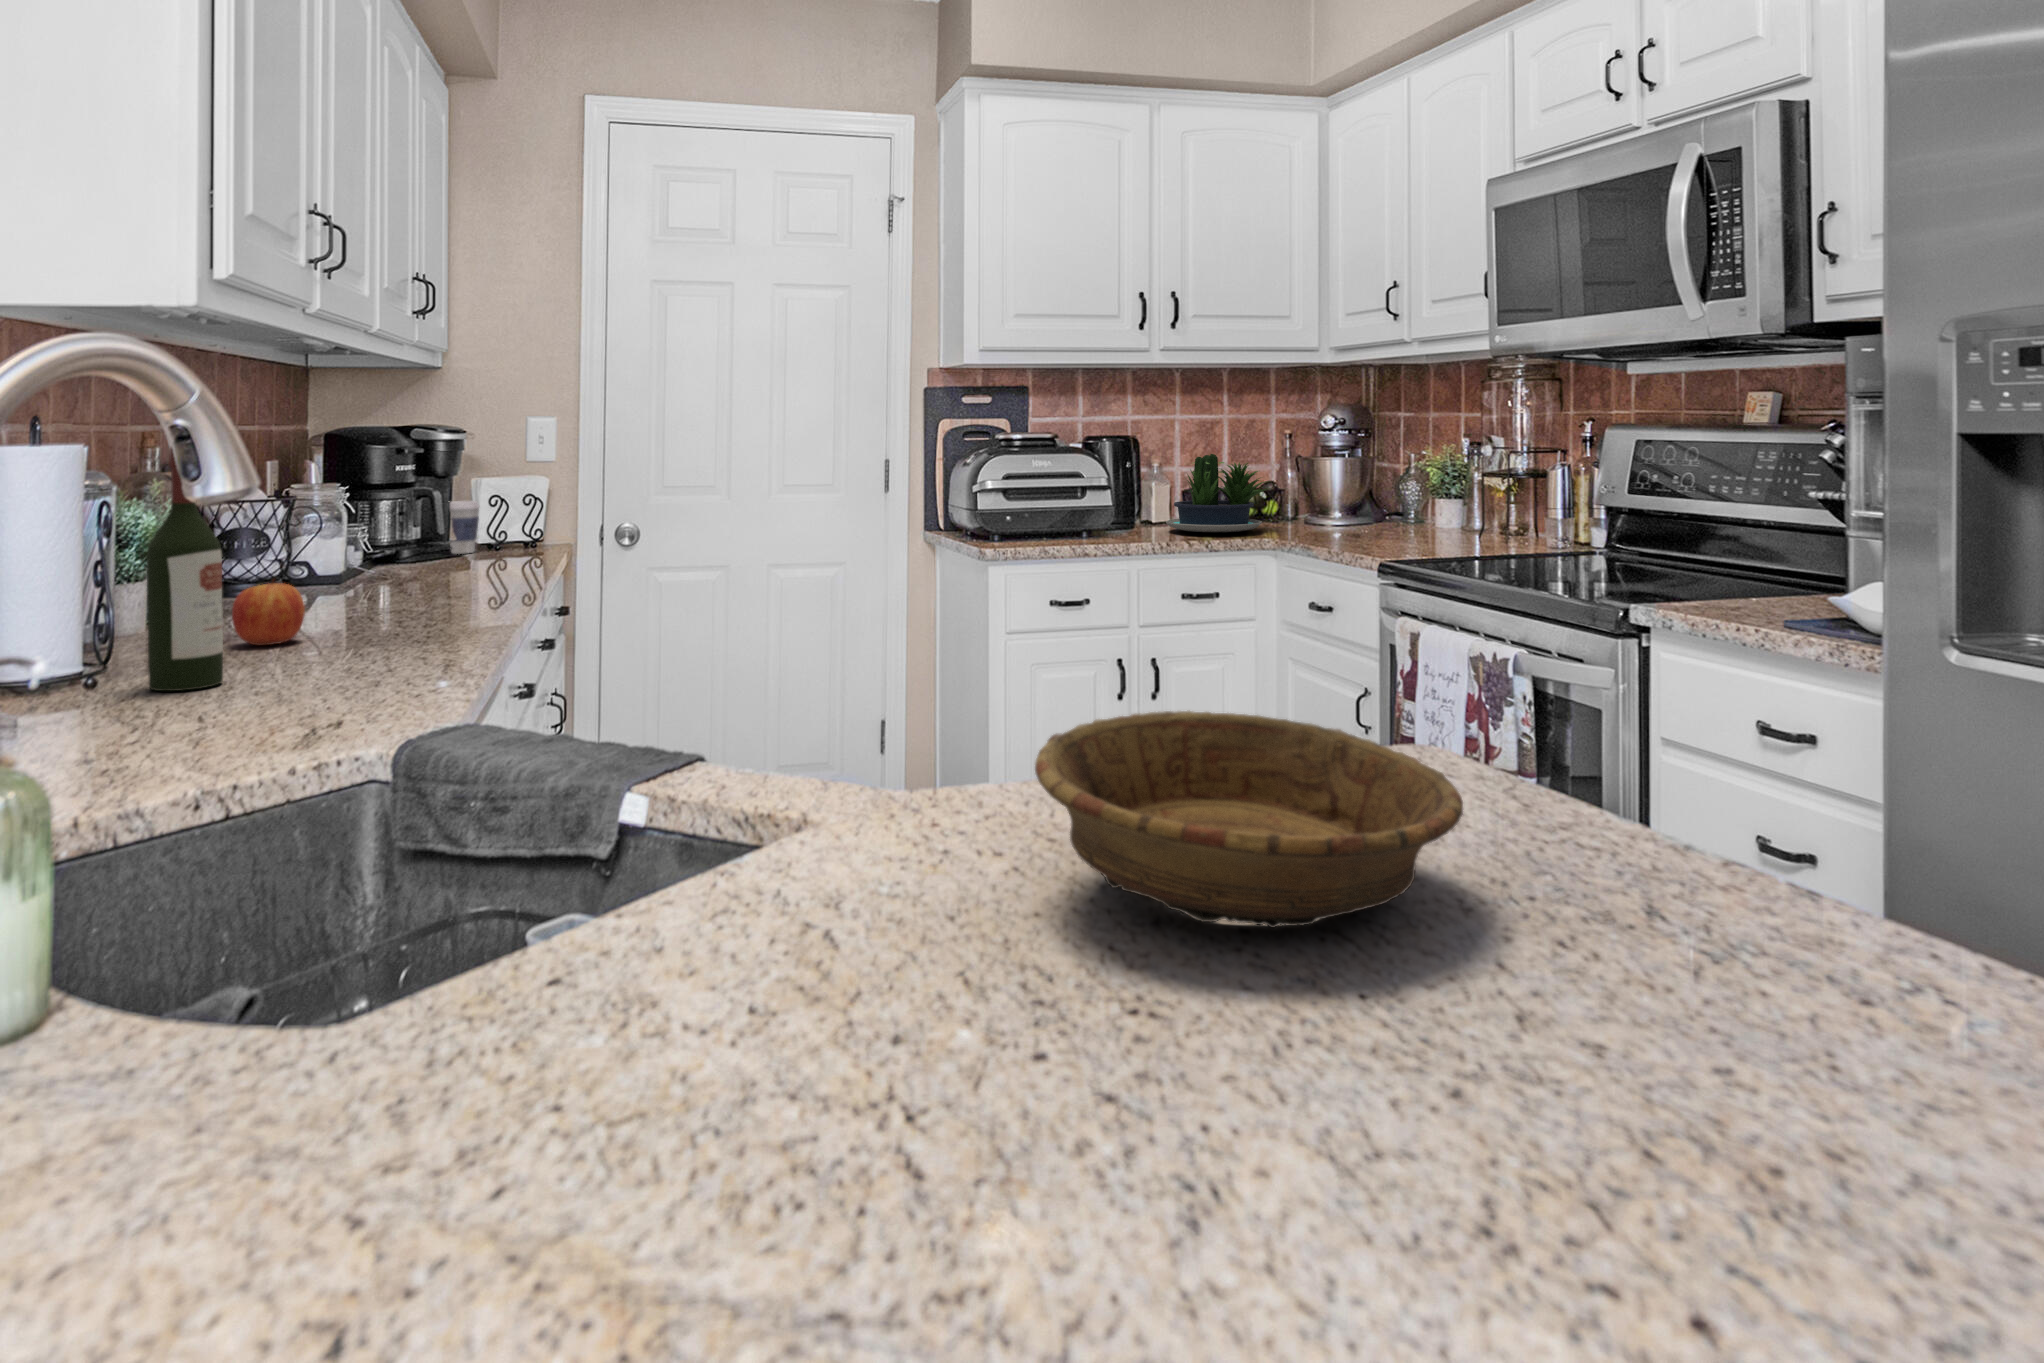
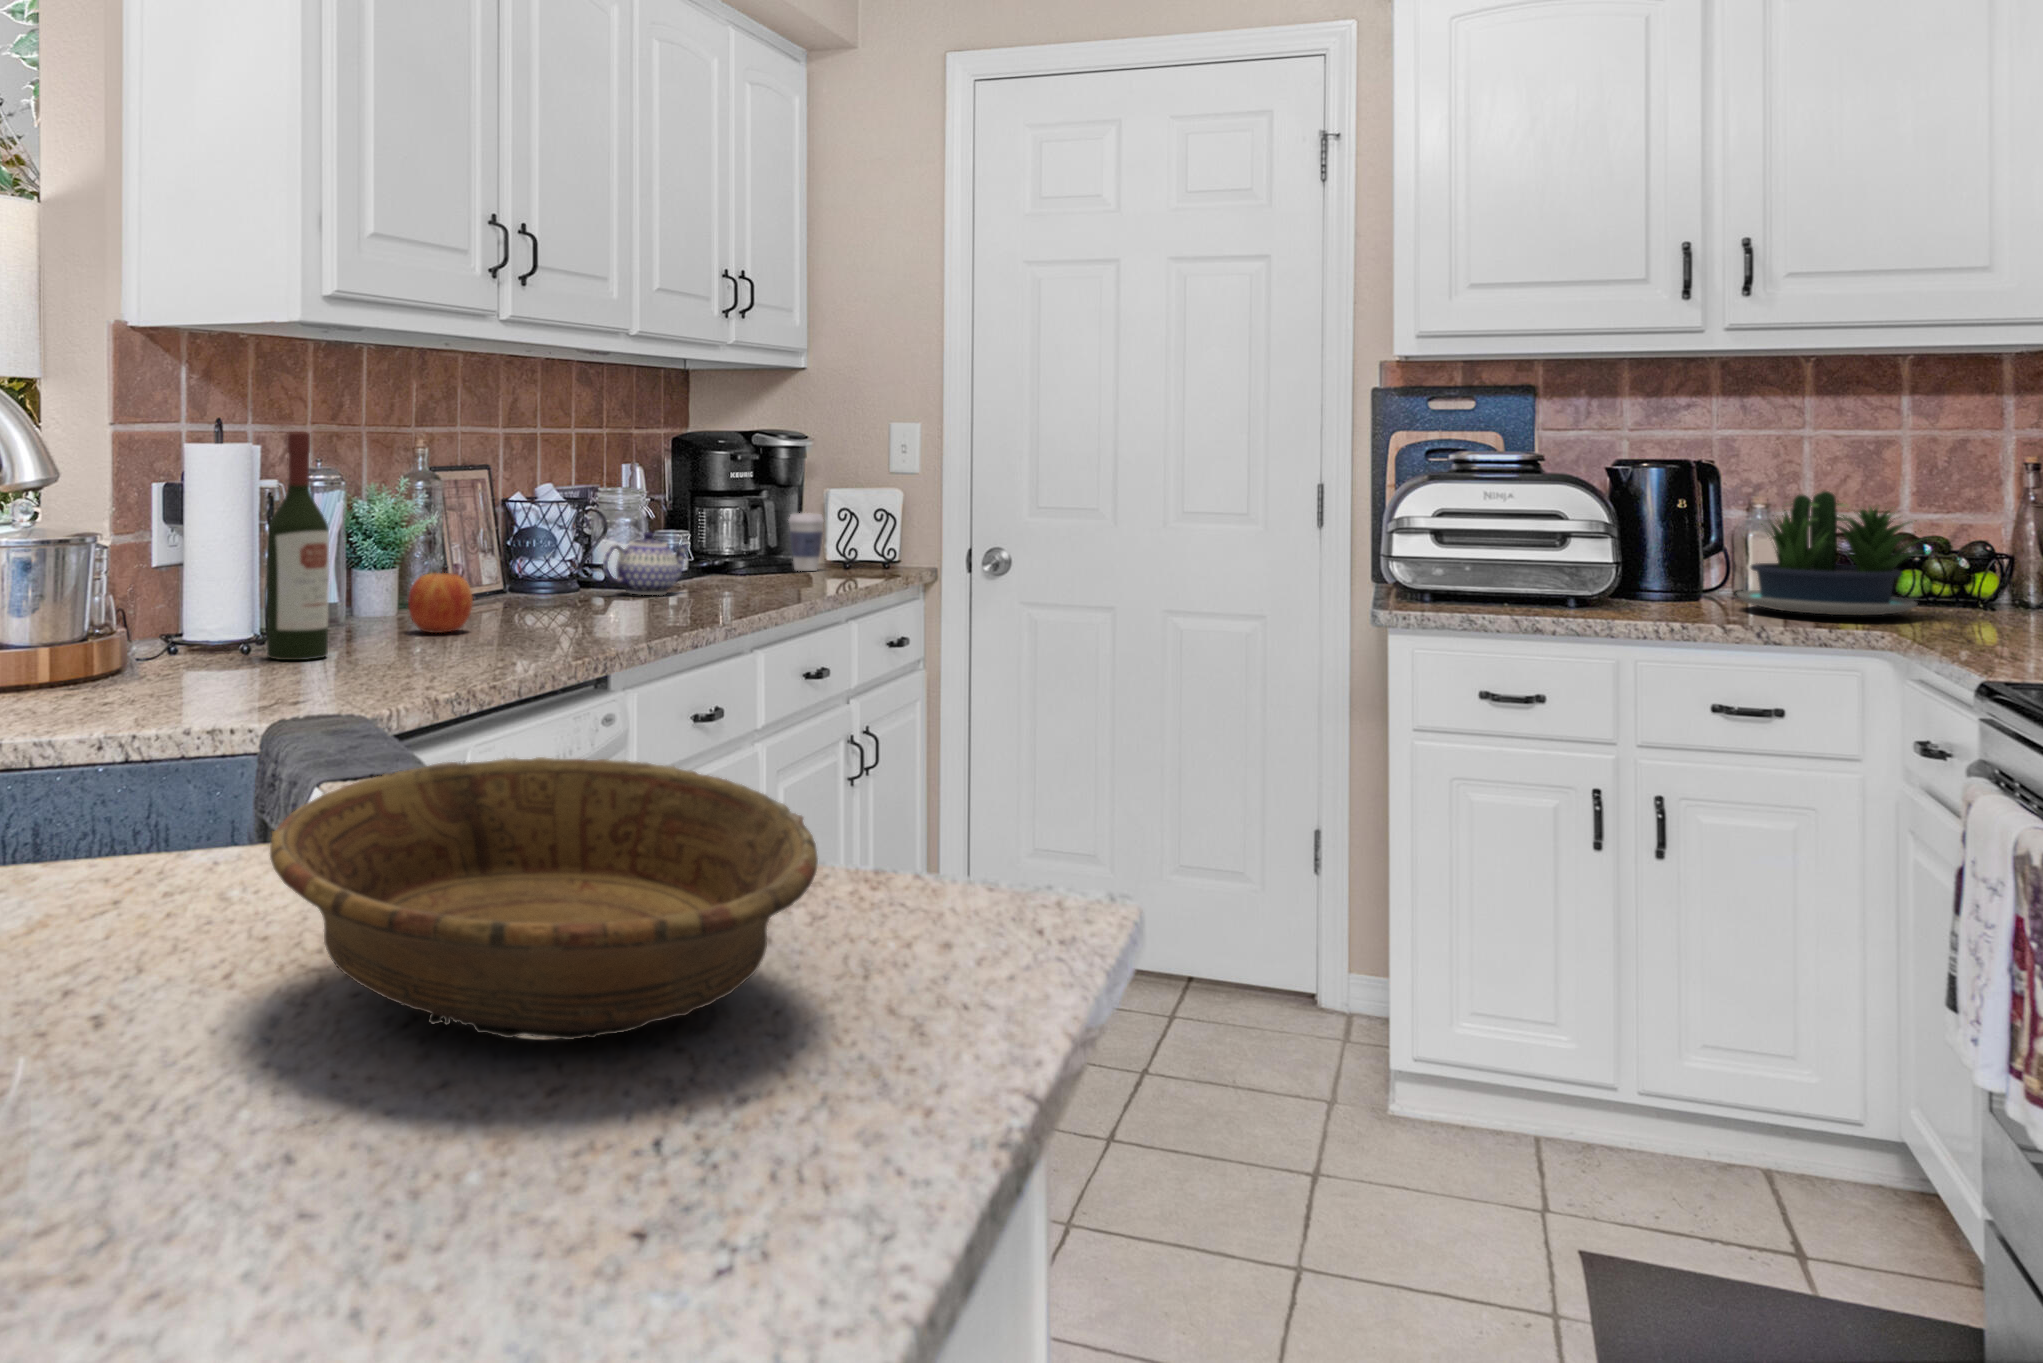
teapot: none [335,527,412,588] -> present [603,532,688,595]

